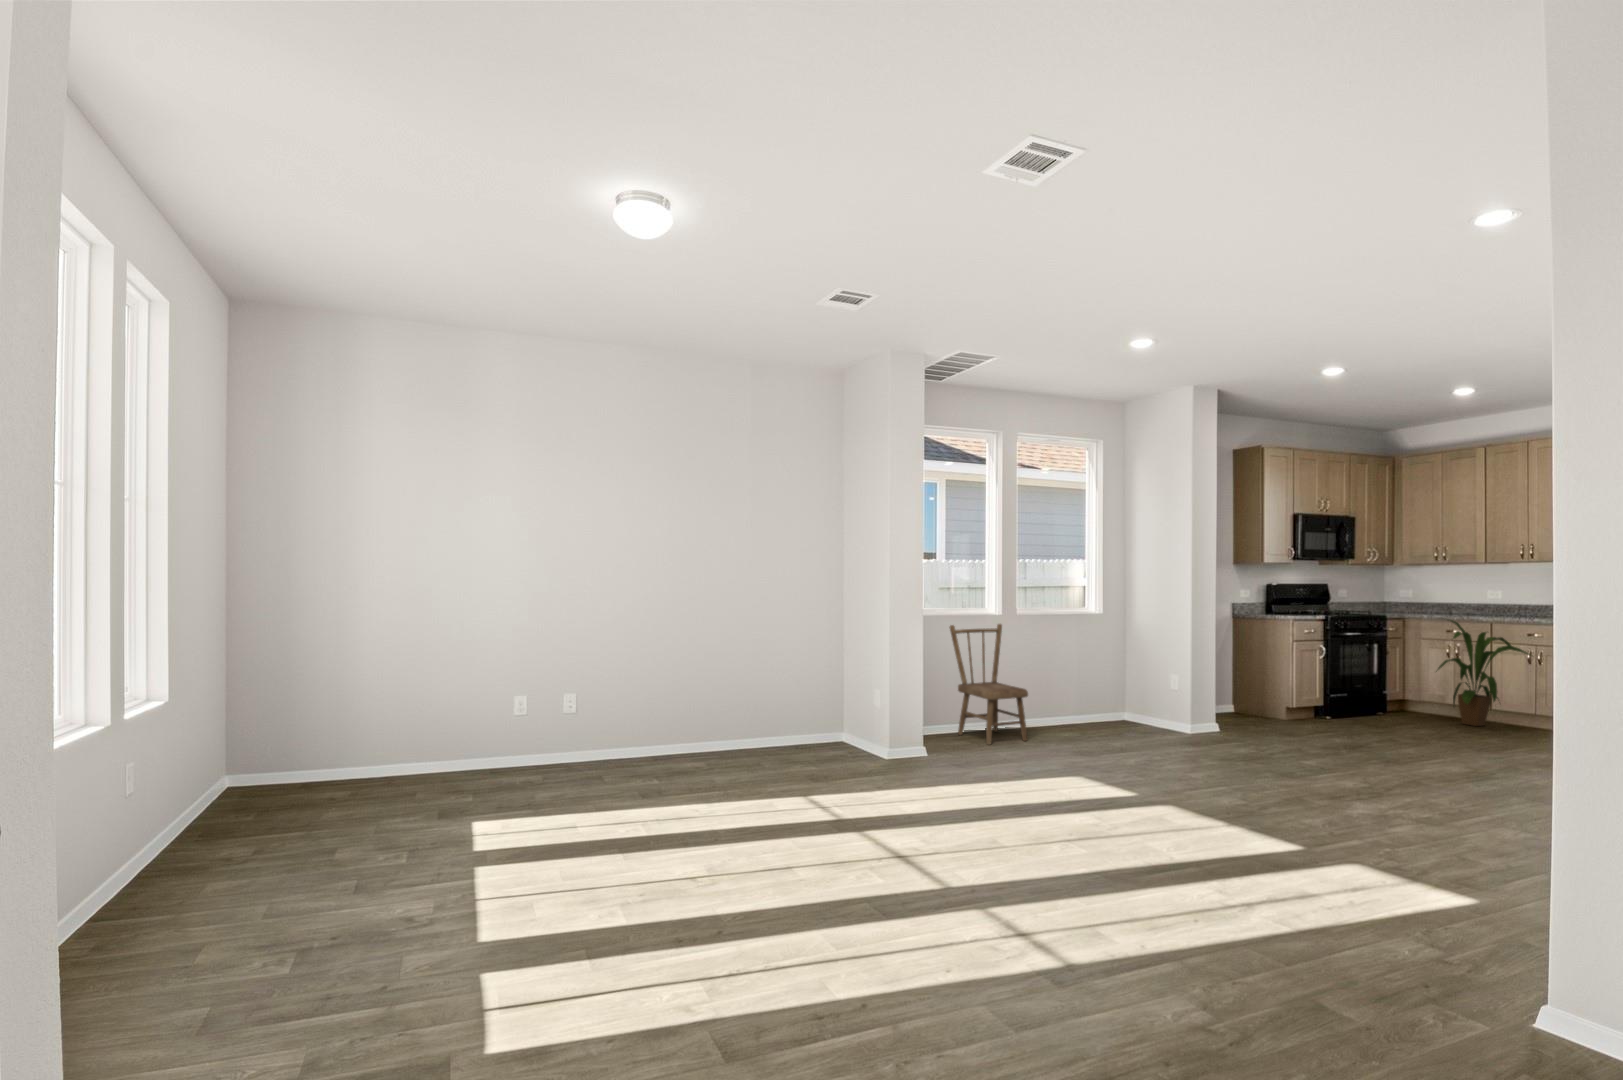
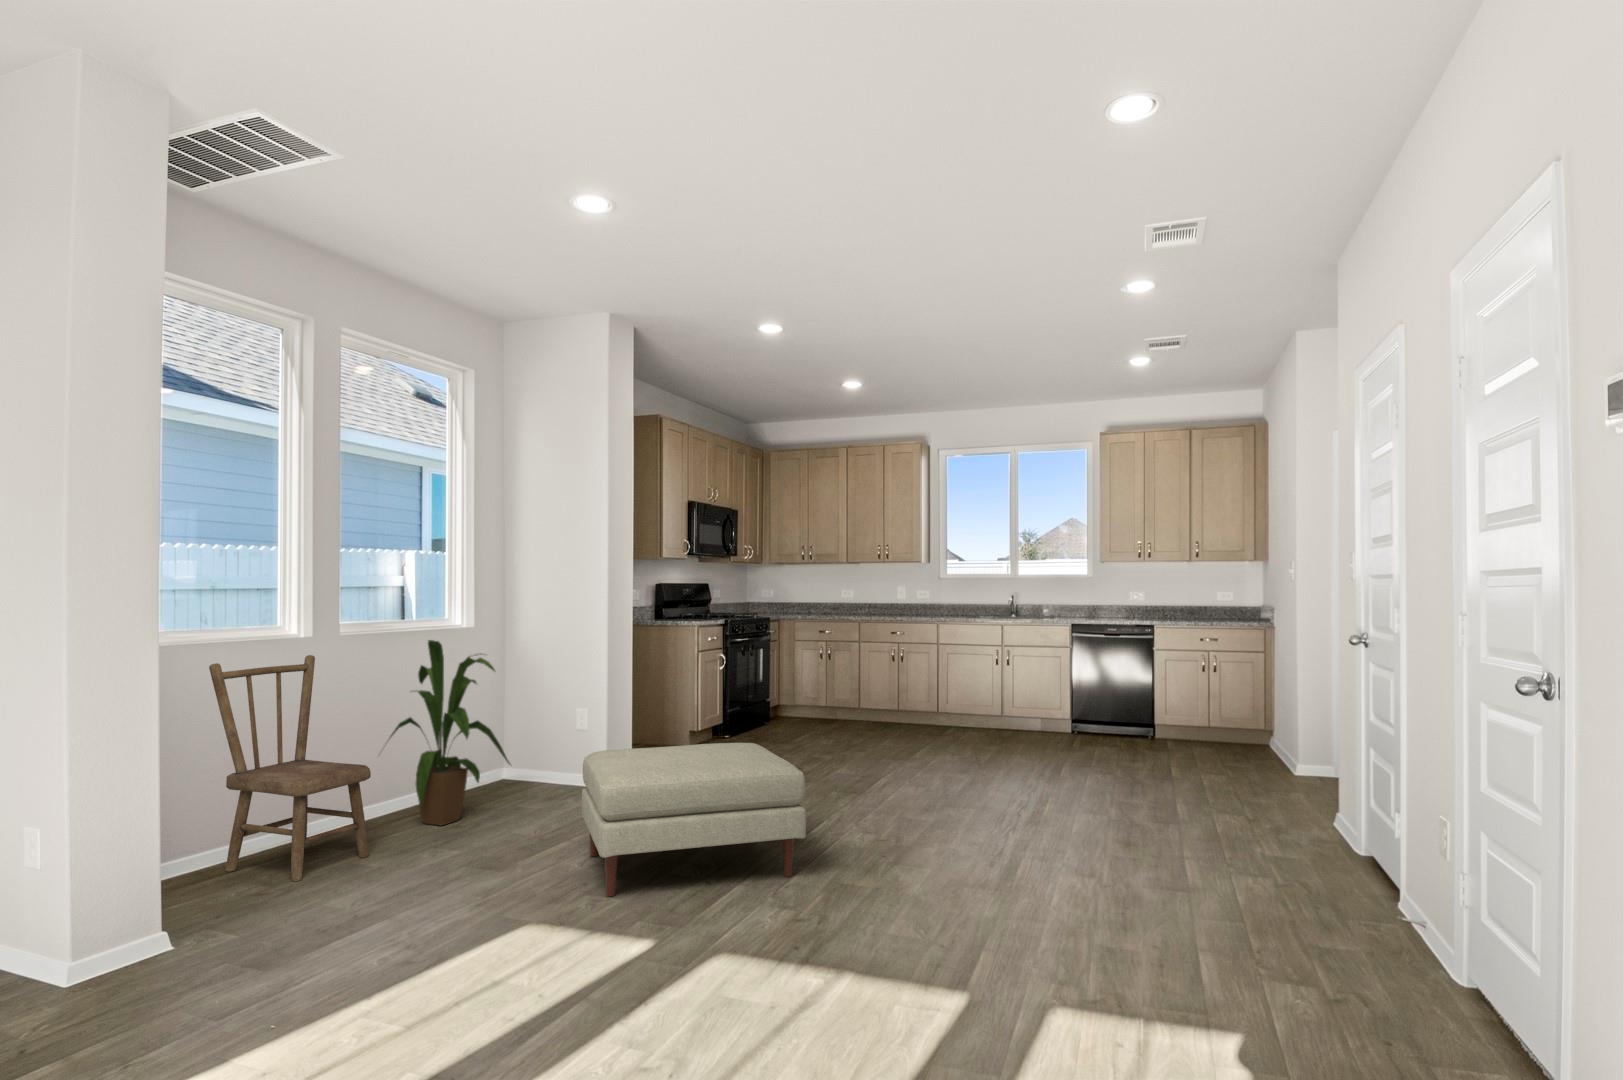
house plant: present [1438,620,1529,726] -> present [387,640,510,826]
ottoman: none [1141,698,1289,798] -> present [582,743,806,897]

